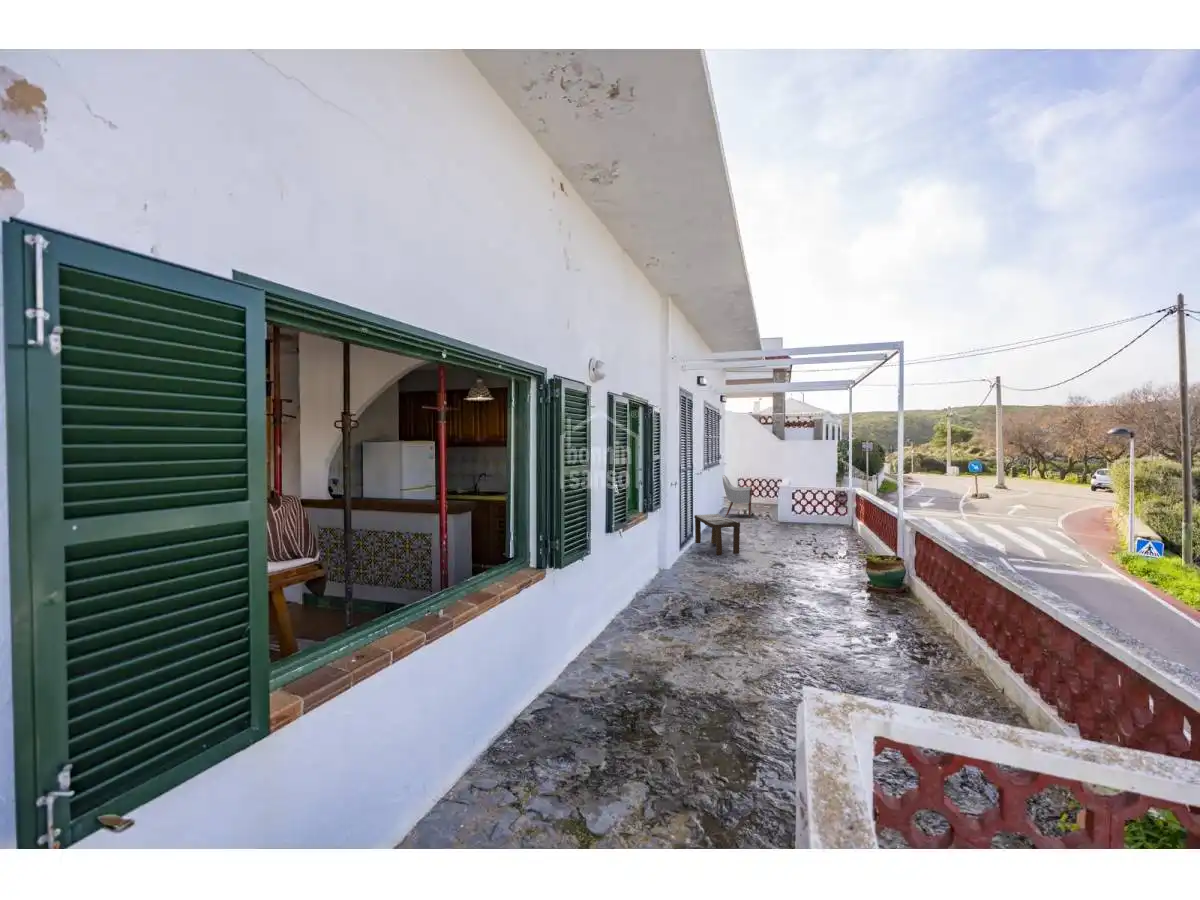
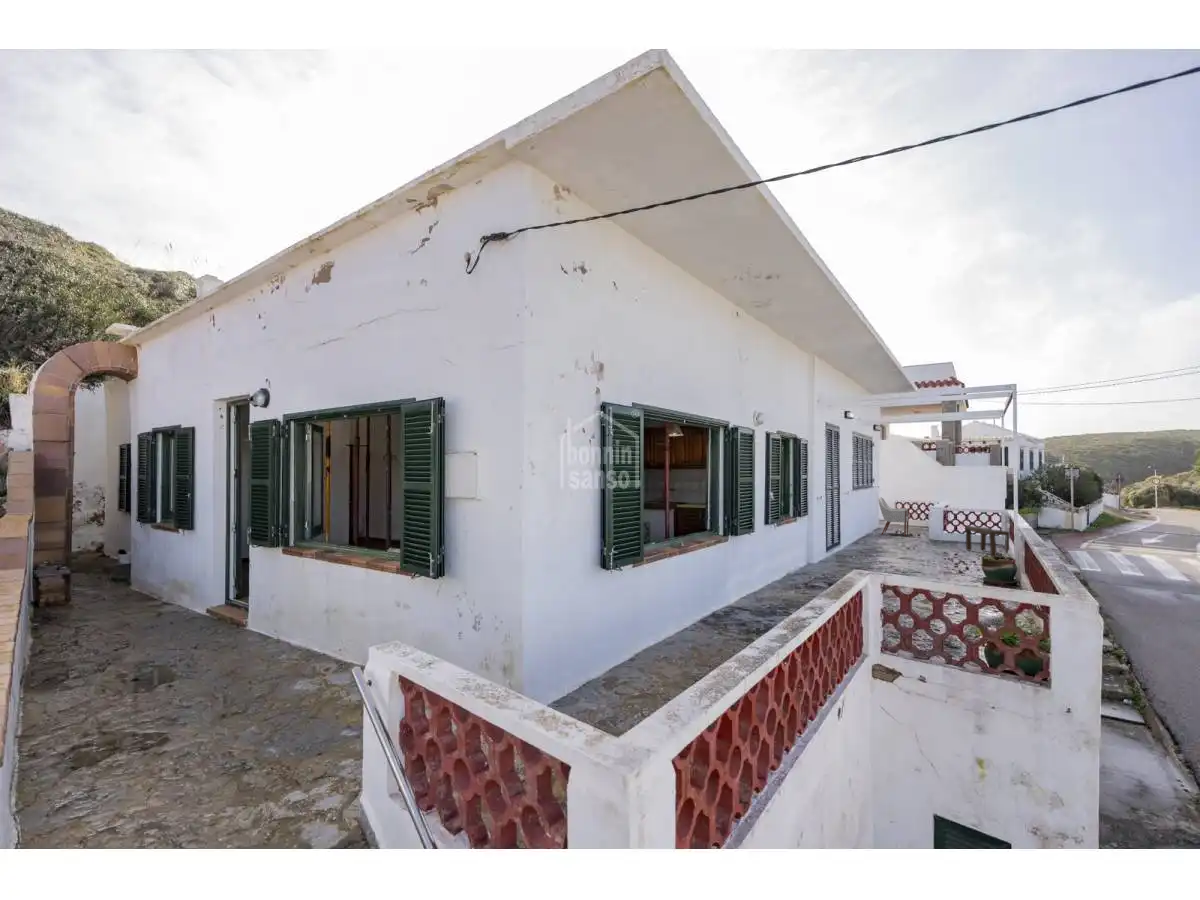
bench: present [694,514,740,555] -> present [965,526,1009,557]

